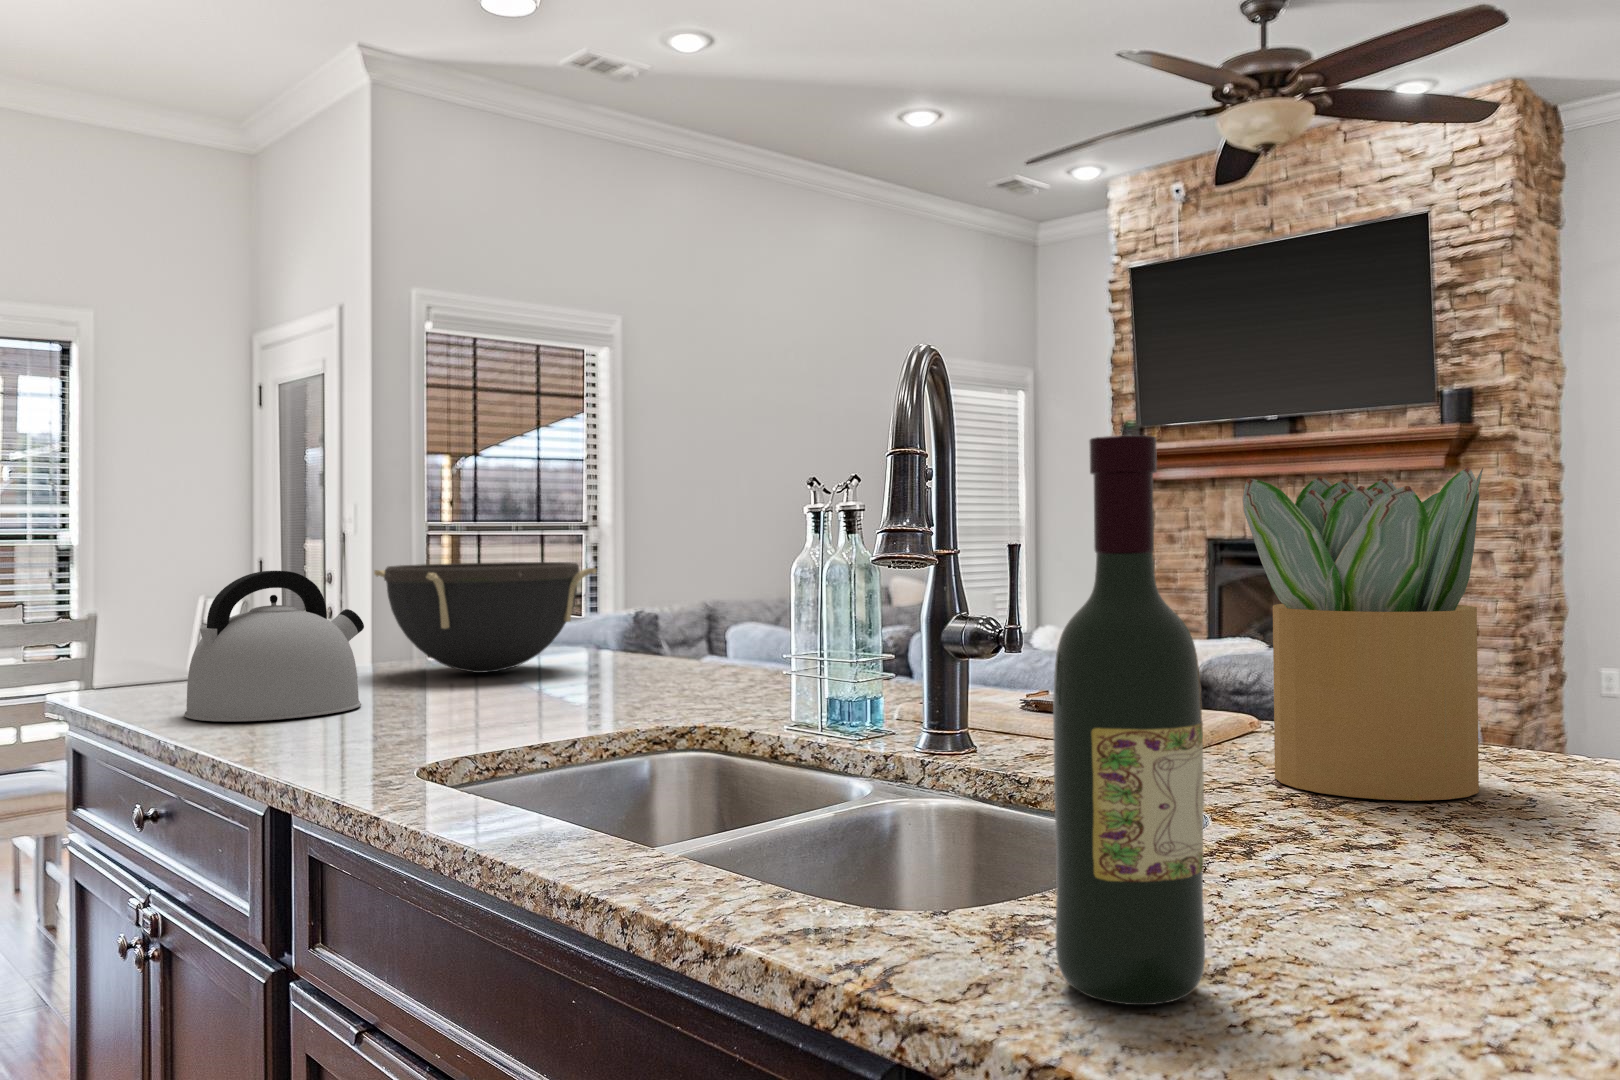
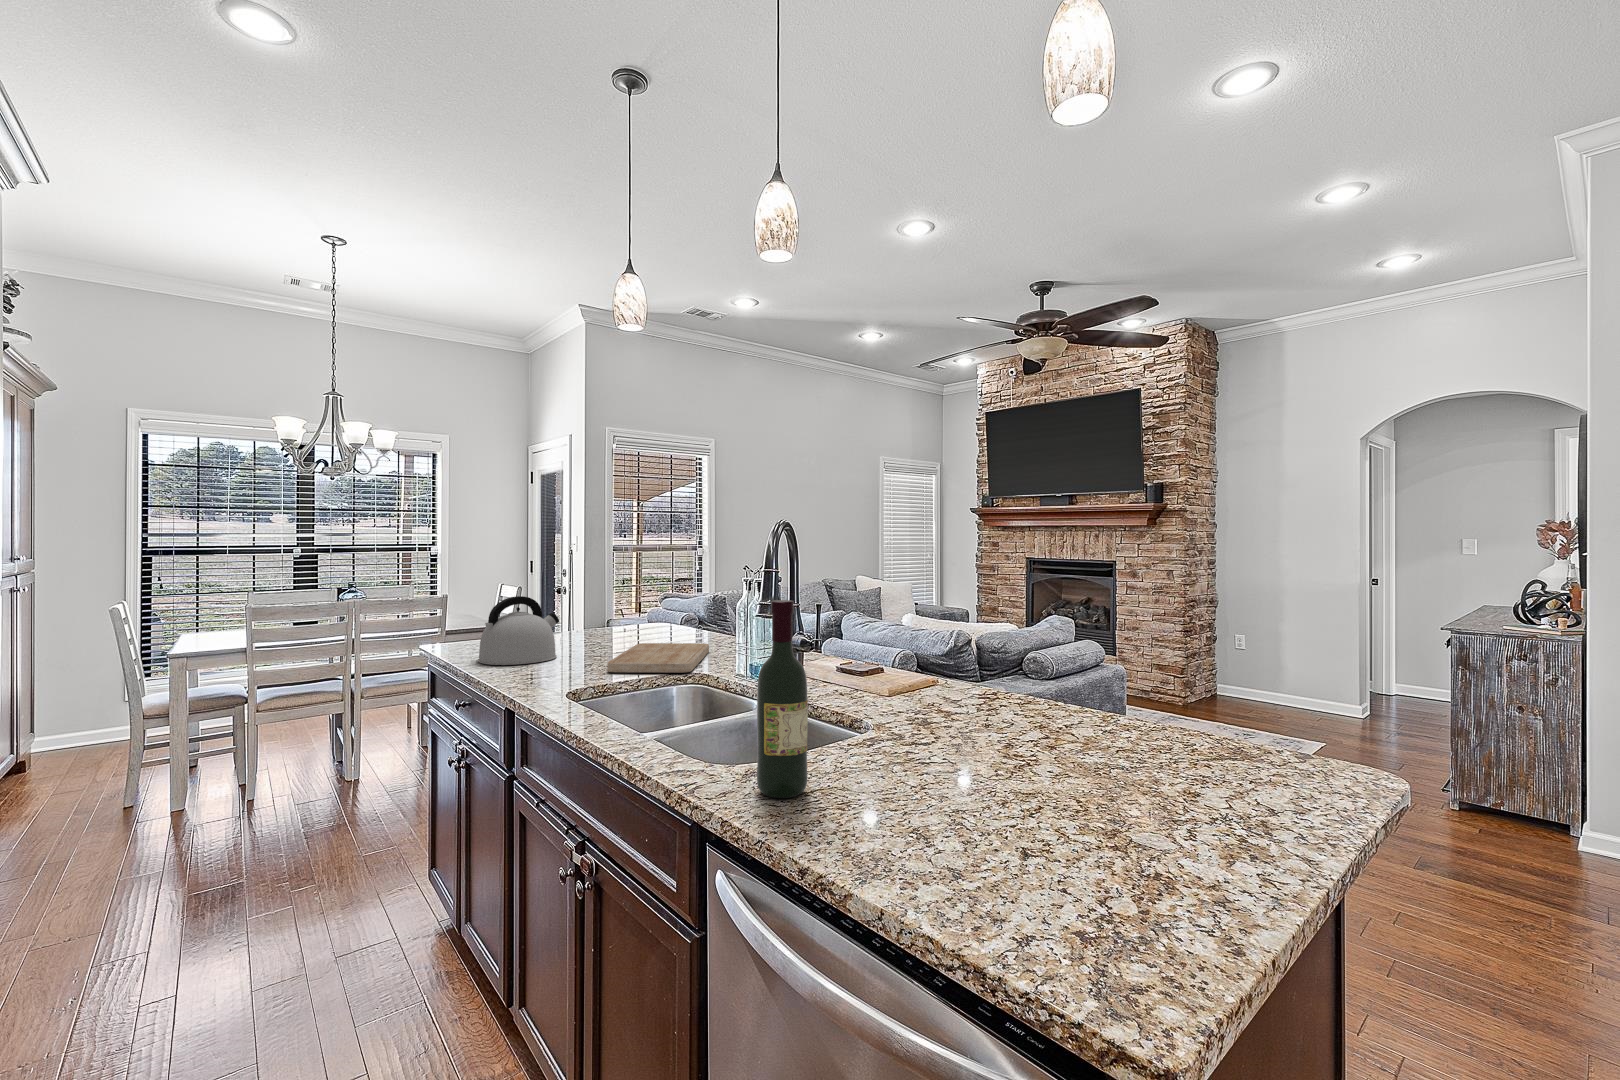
potted plant: present [1243,467,1483,800] -> none [910,578,1011,720]
bowl: present [374,562,597,673] -> none [569,586,671,639]
cutting board: none [488,673,693,729] -> present [607,643,709,673]

